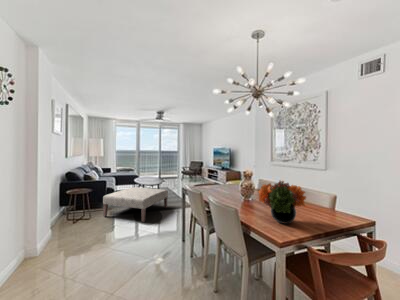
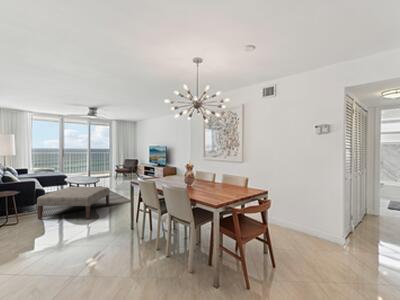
flower arrangement: present [259,181,306,224] -> none [201,168,231,196]

